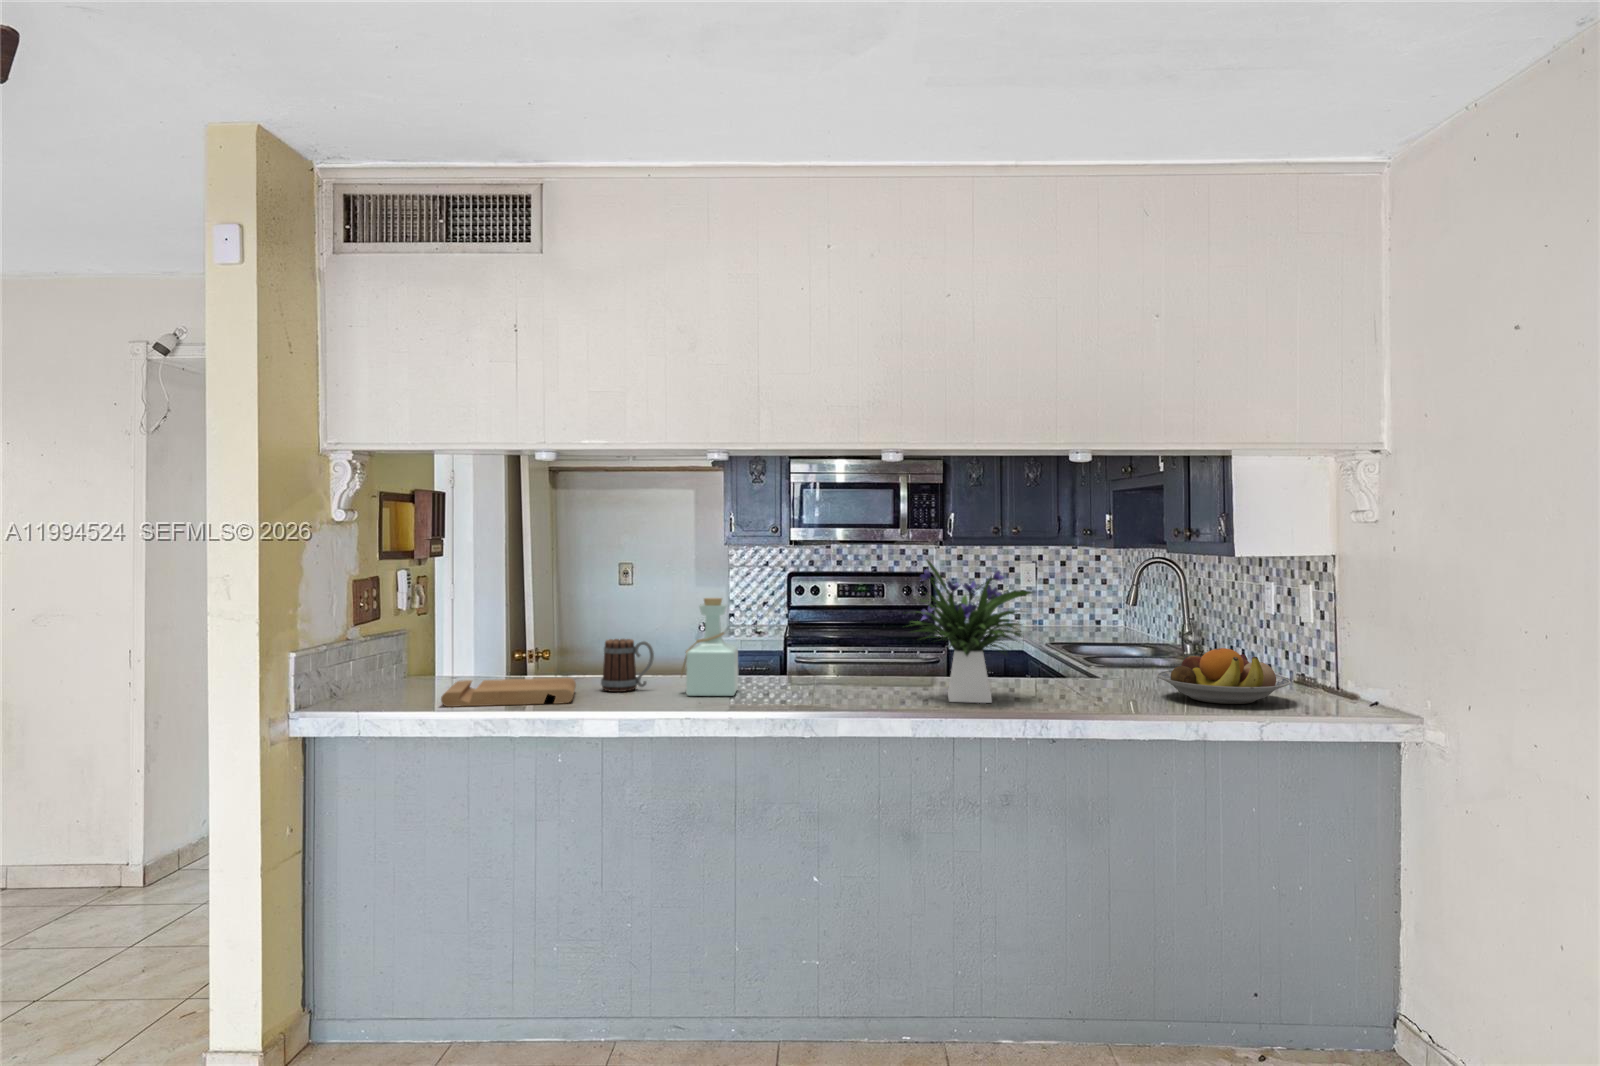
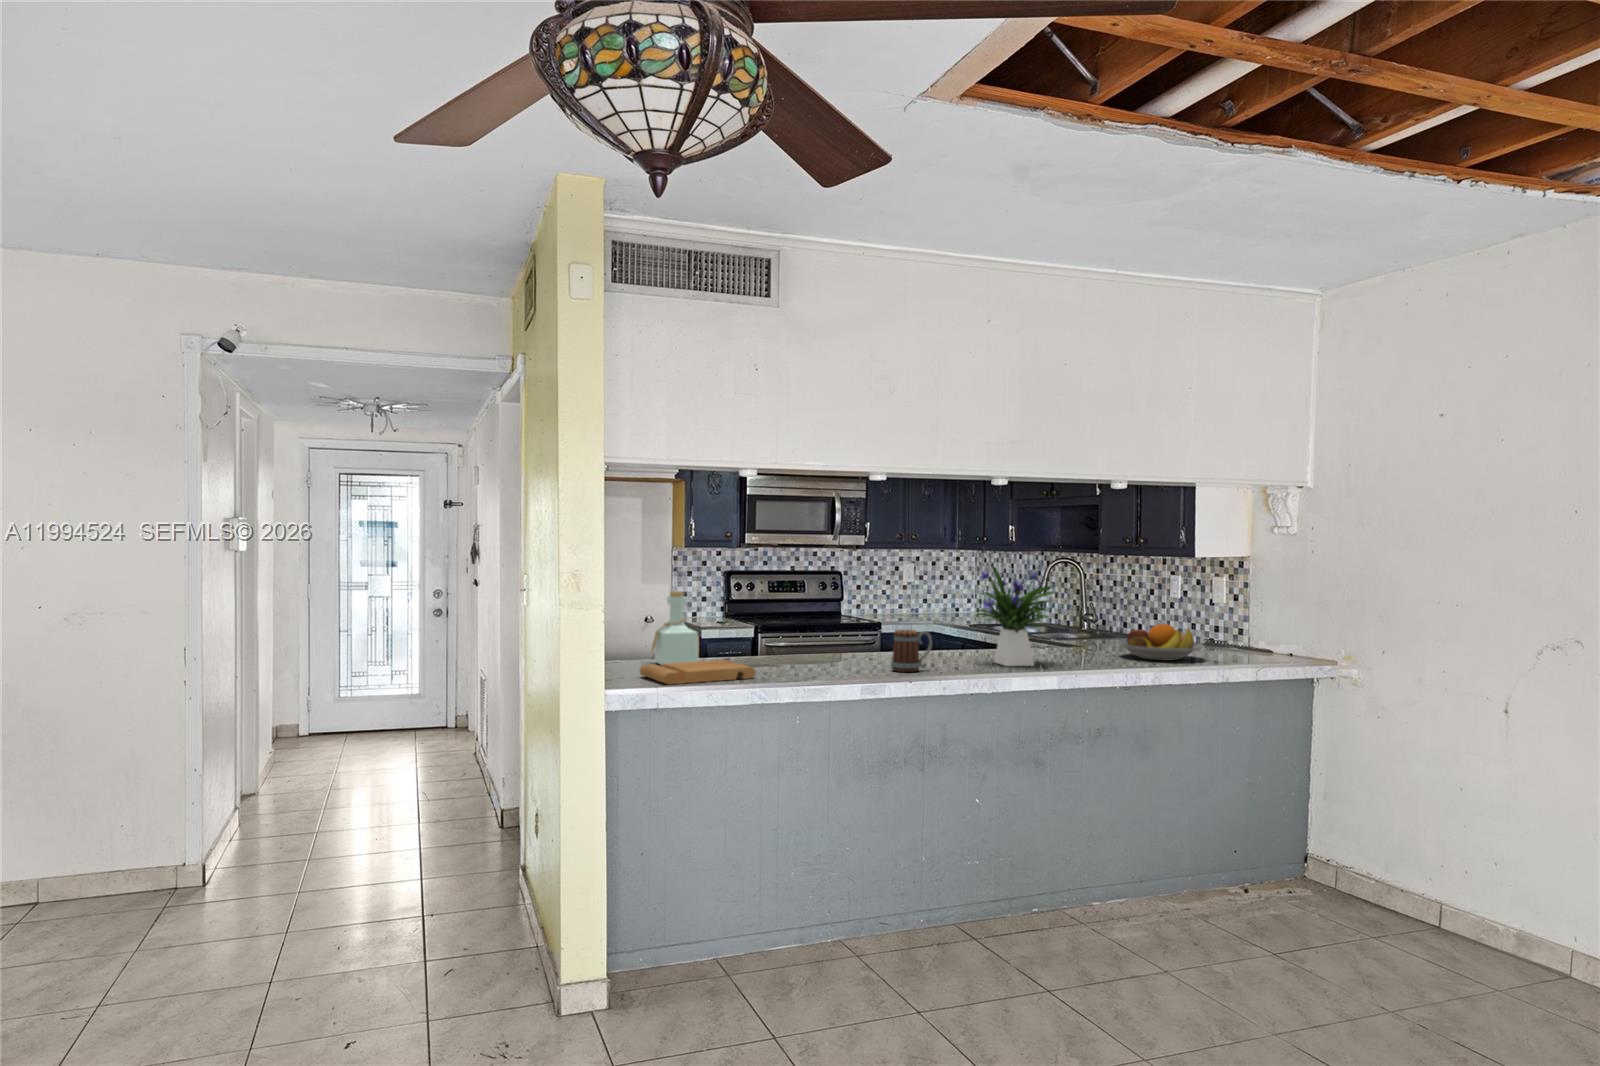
bottle: present [681,598,738,696] -> present [651,591,698,665]
mug: present [601,639,654,692] -> present [891,630,932,672]

